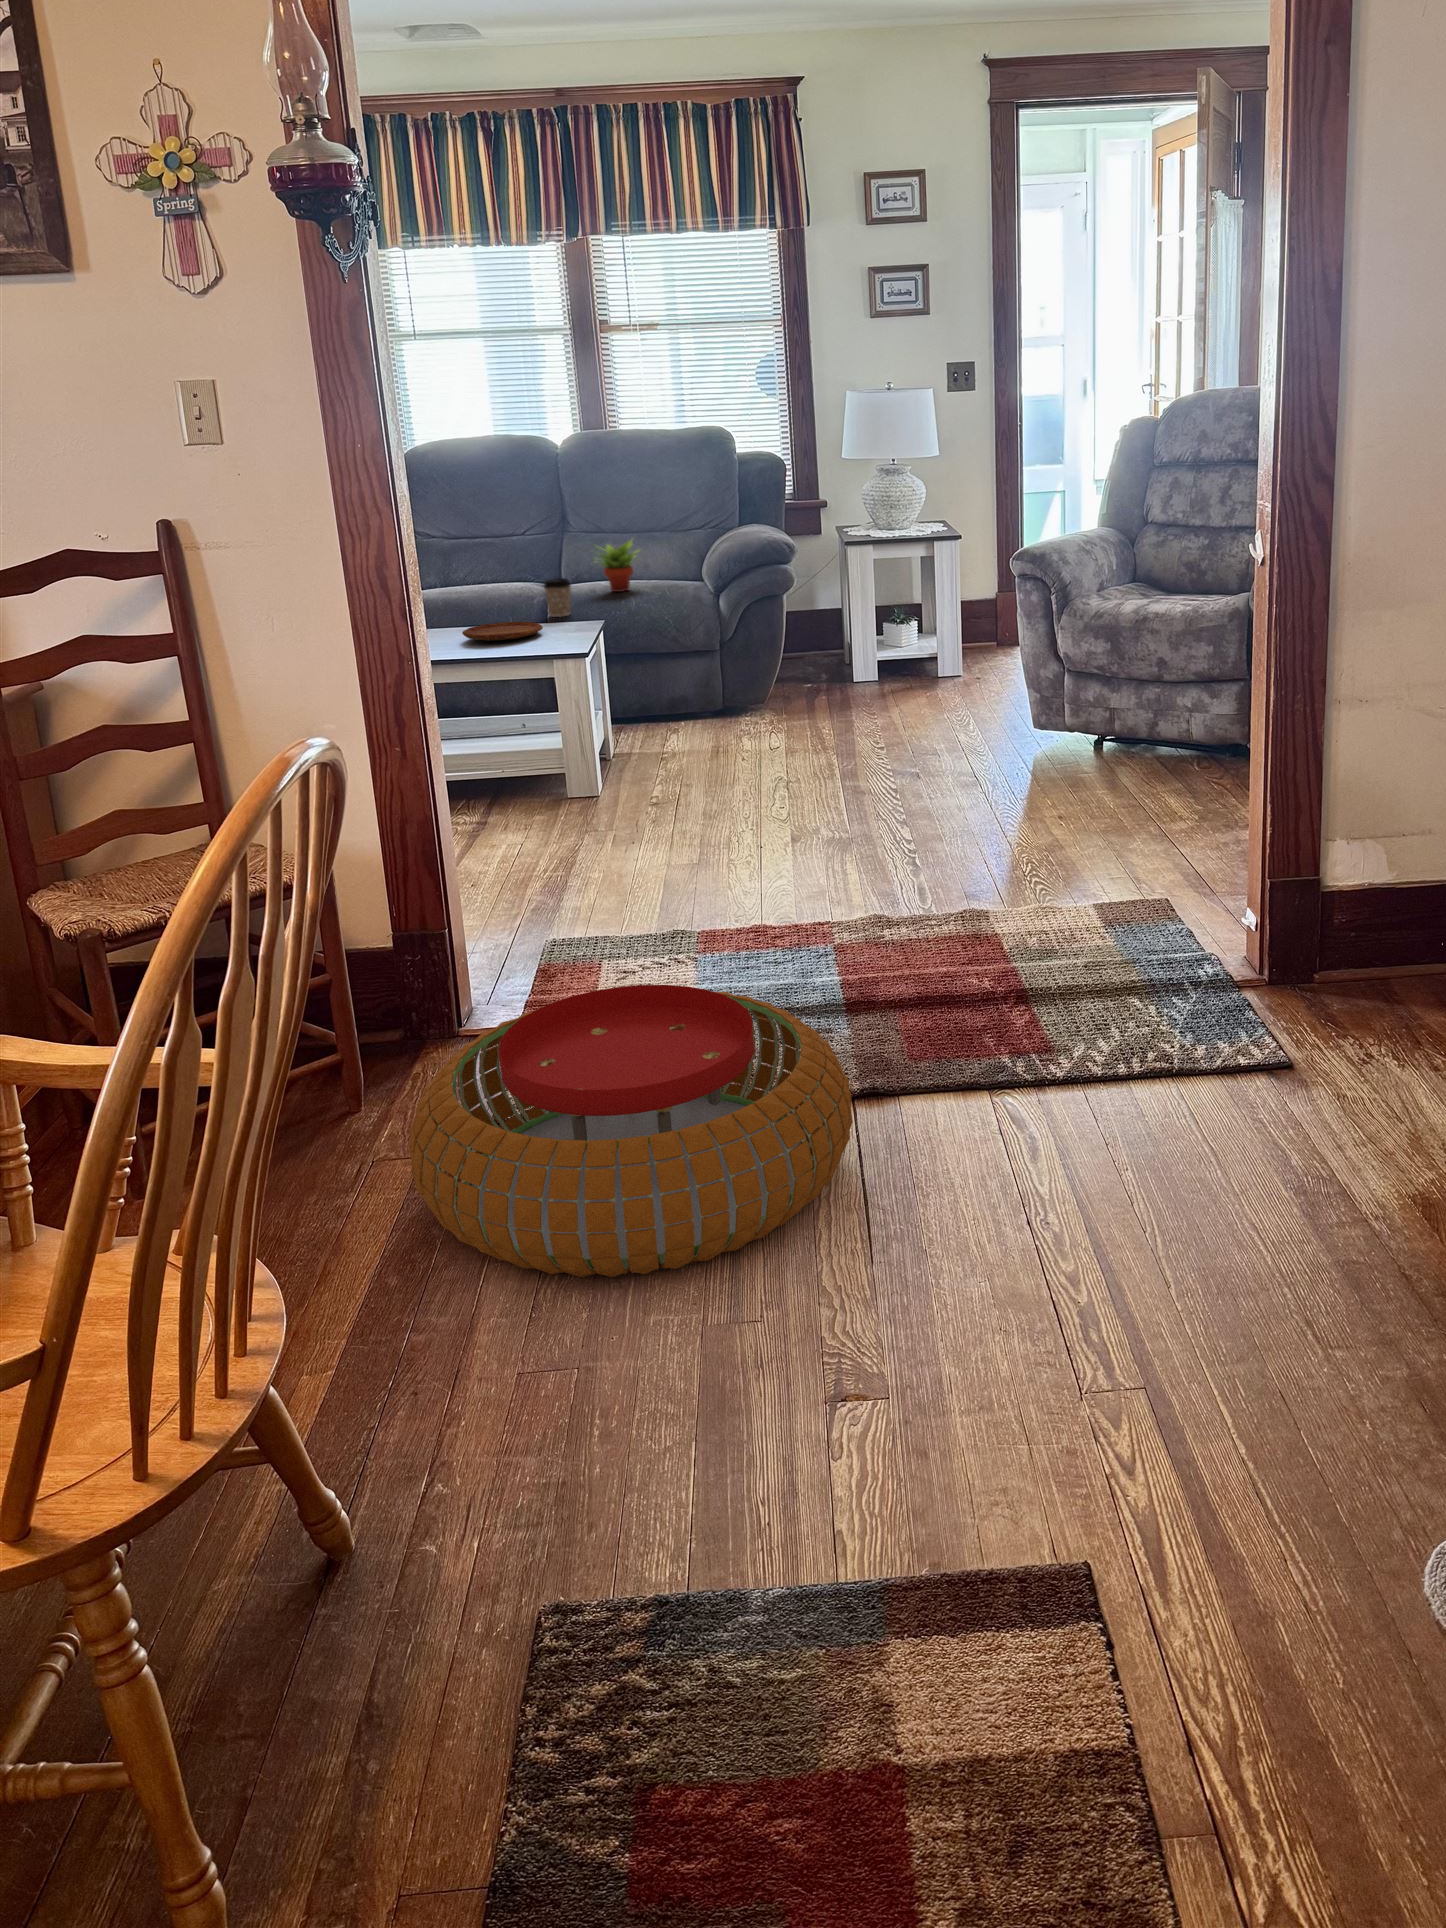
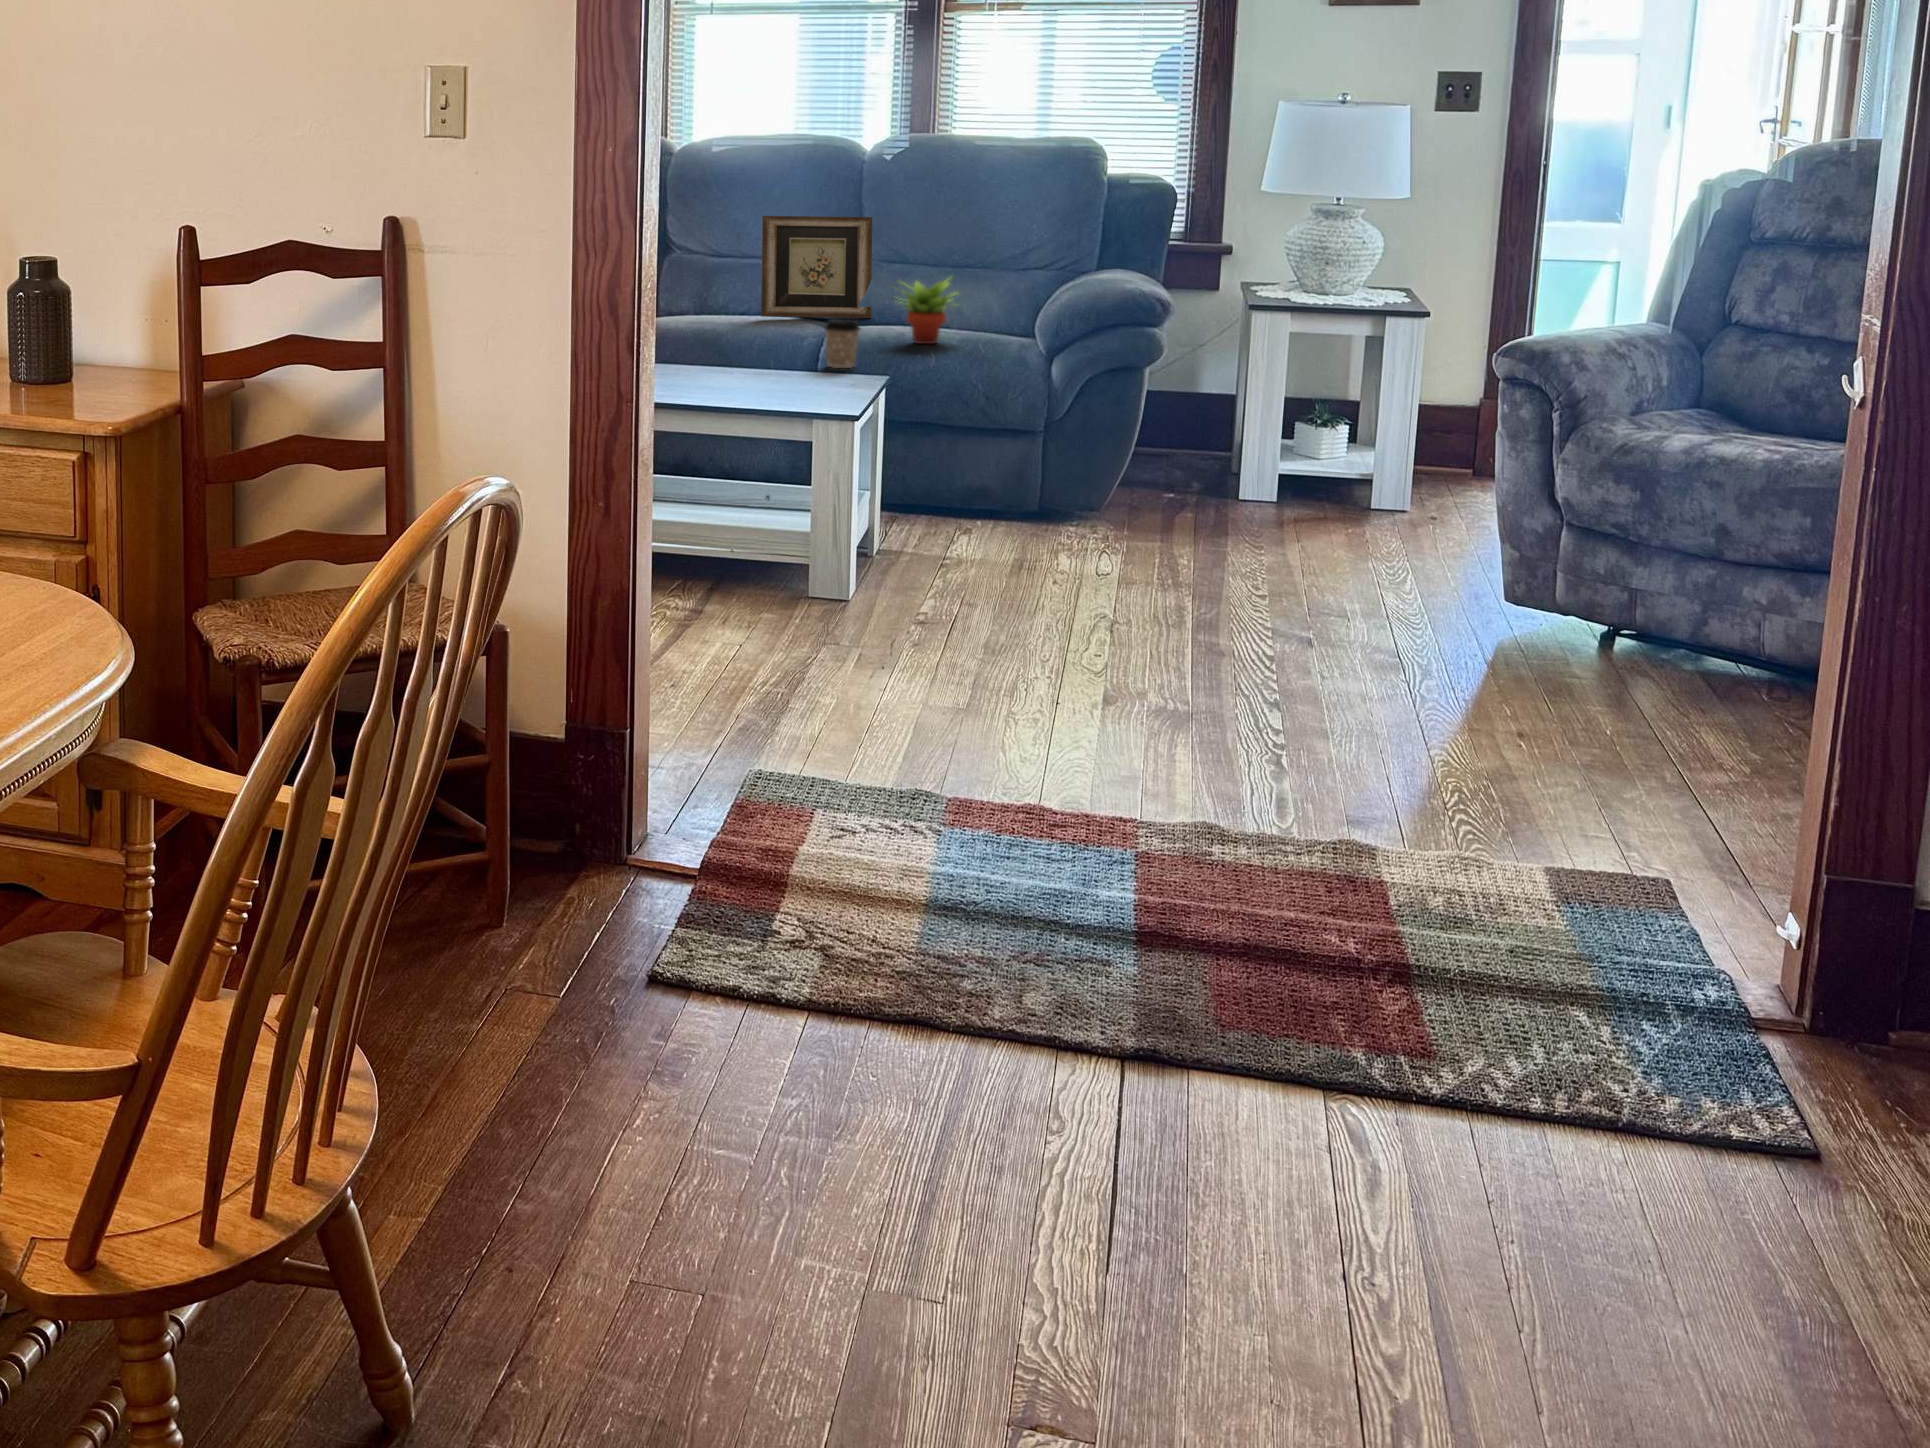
picture frame: none [481,499,576,584] -> present [761,216,872,318]
tray: present [462,622,543,641] -> none [713,367,816,389]
pouf: present [408,985,853,1277] -> none [547,844,1115,1211]

